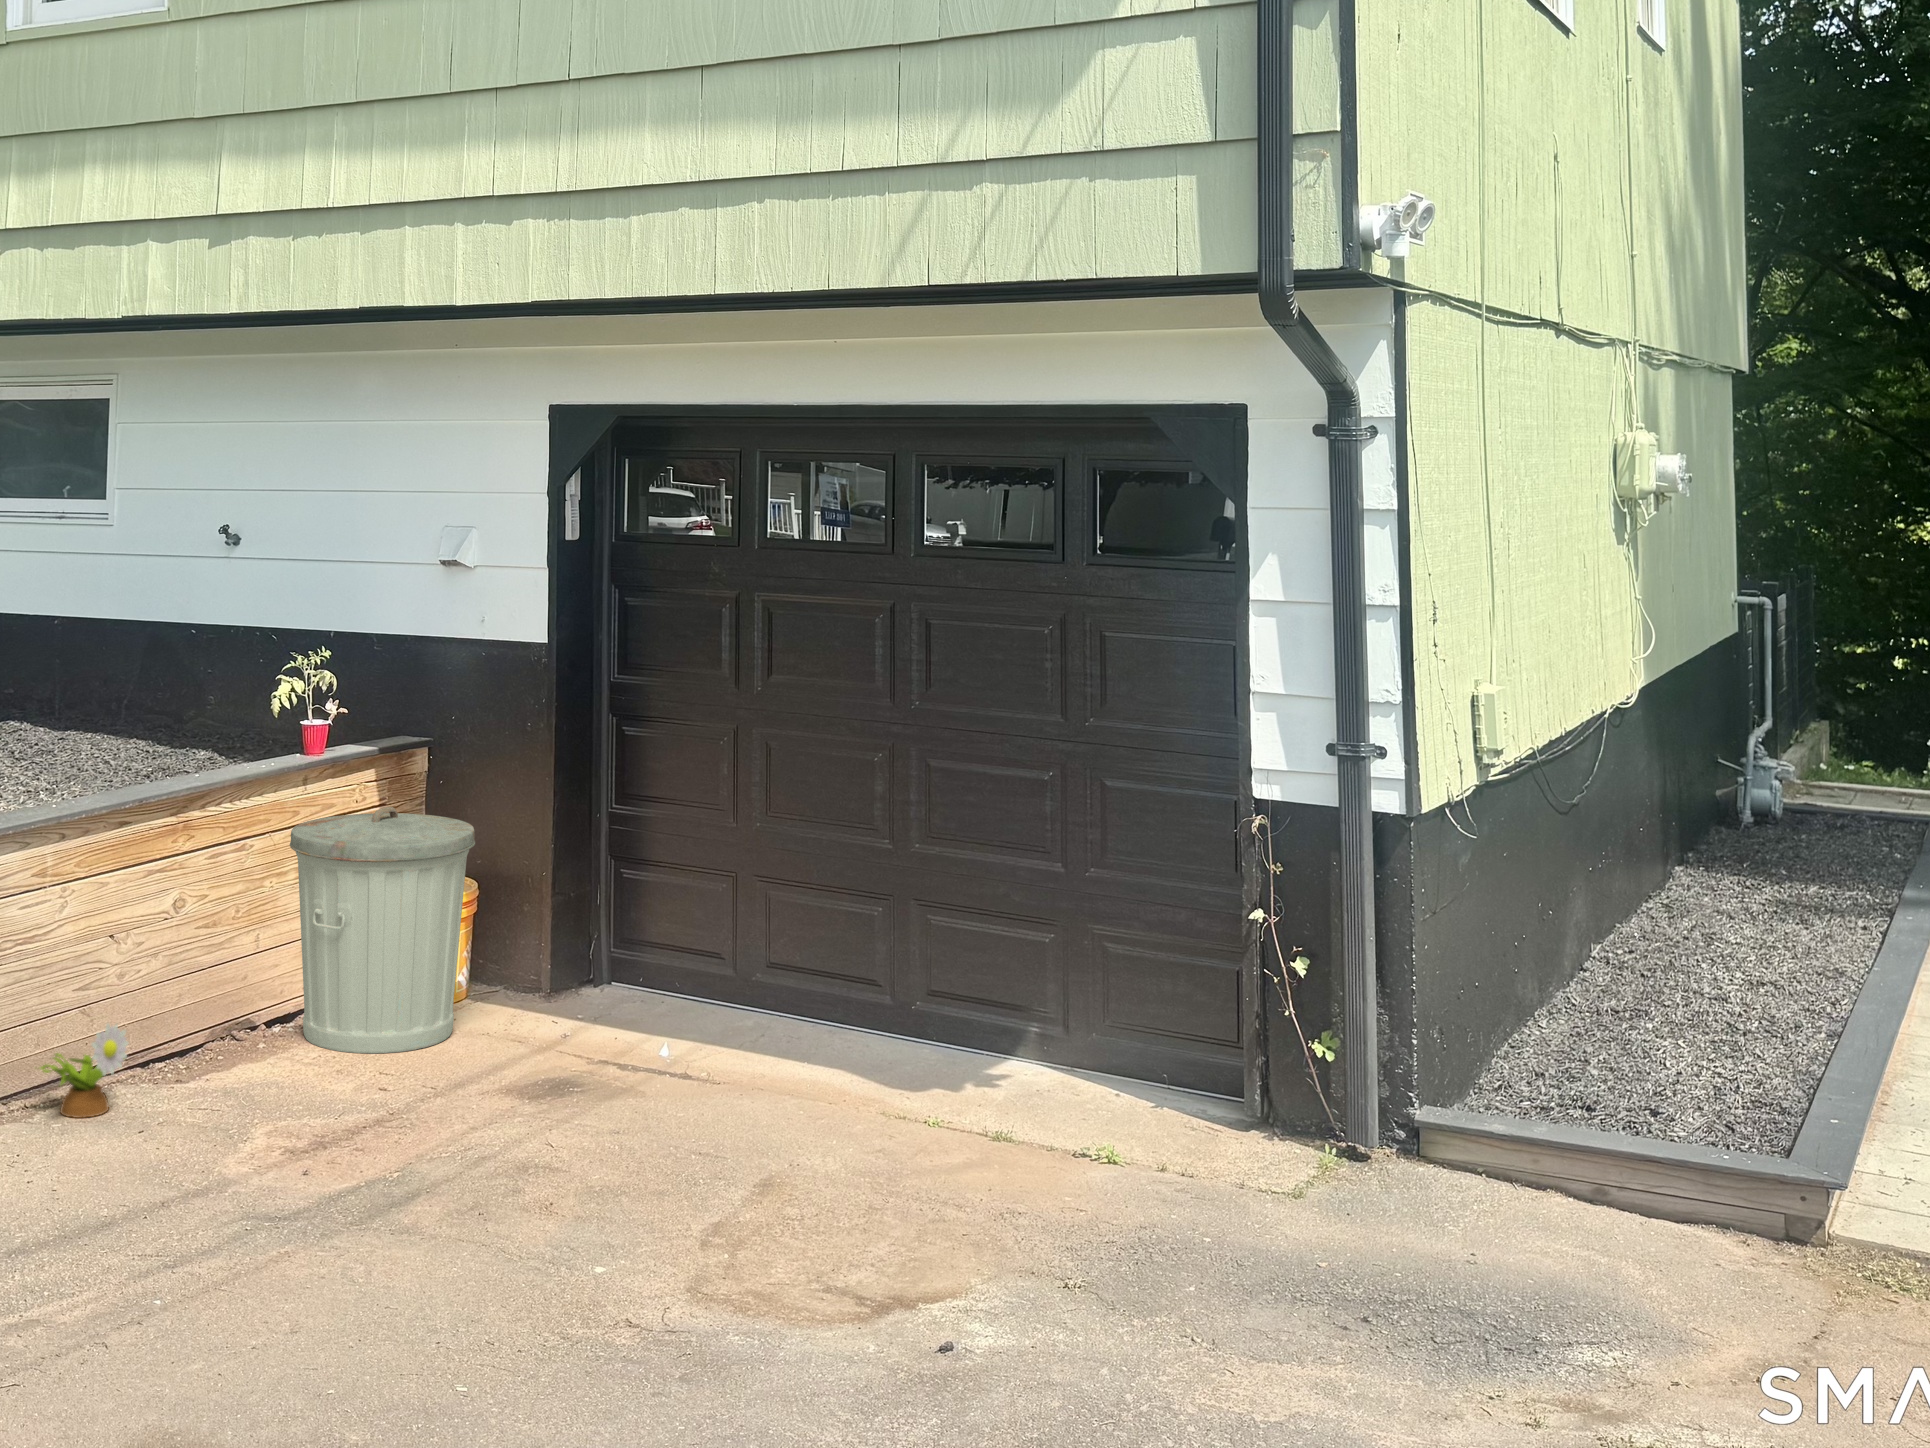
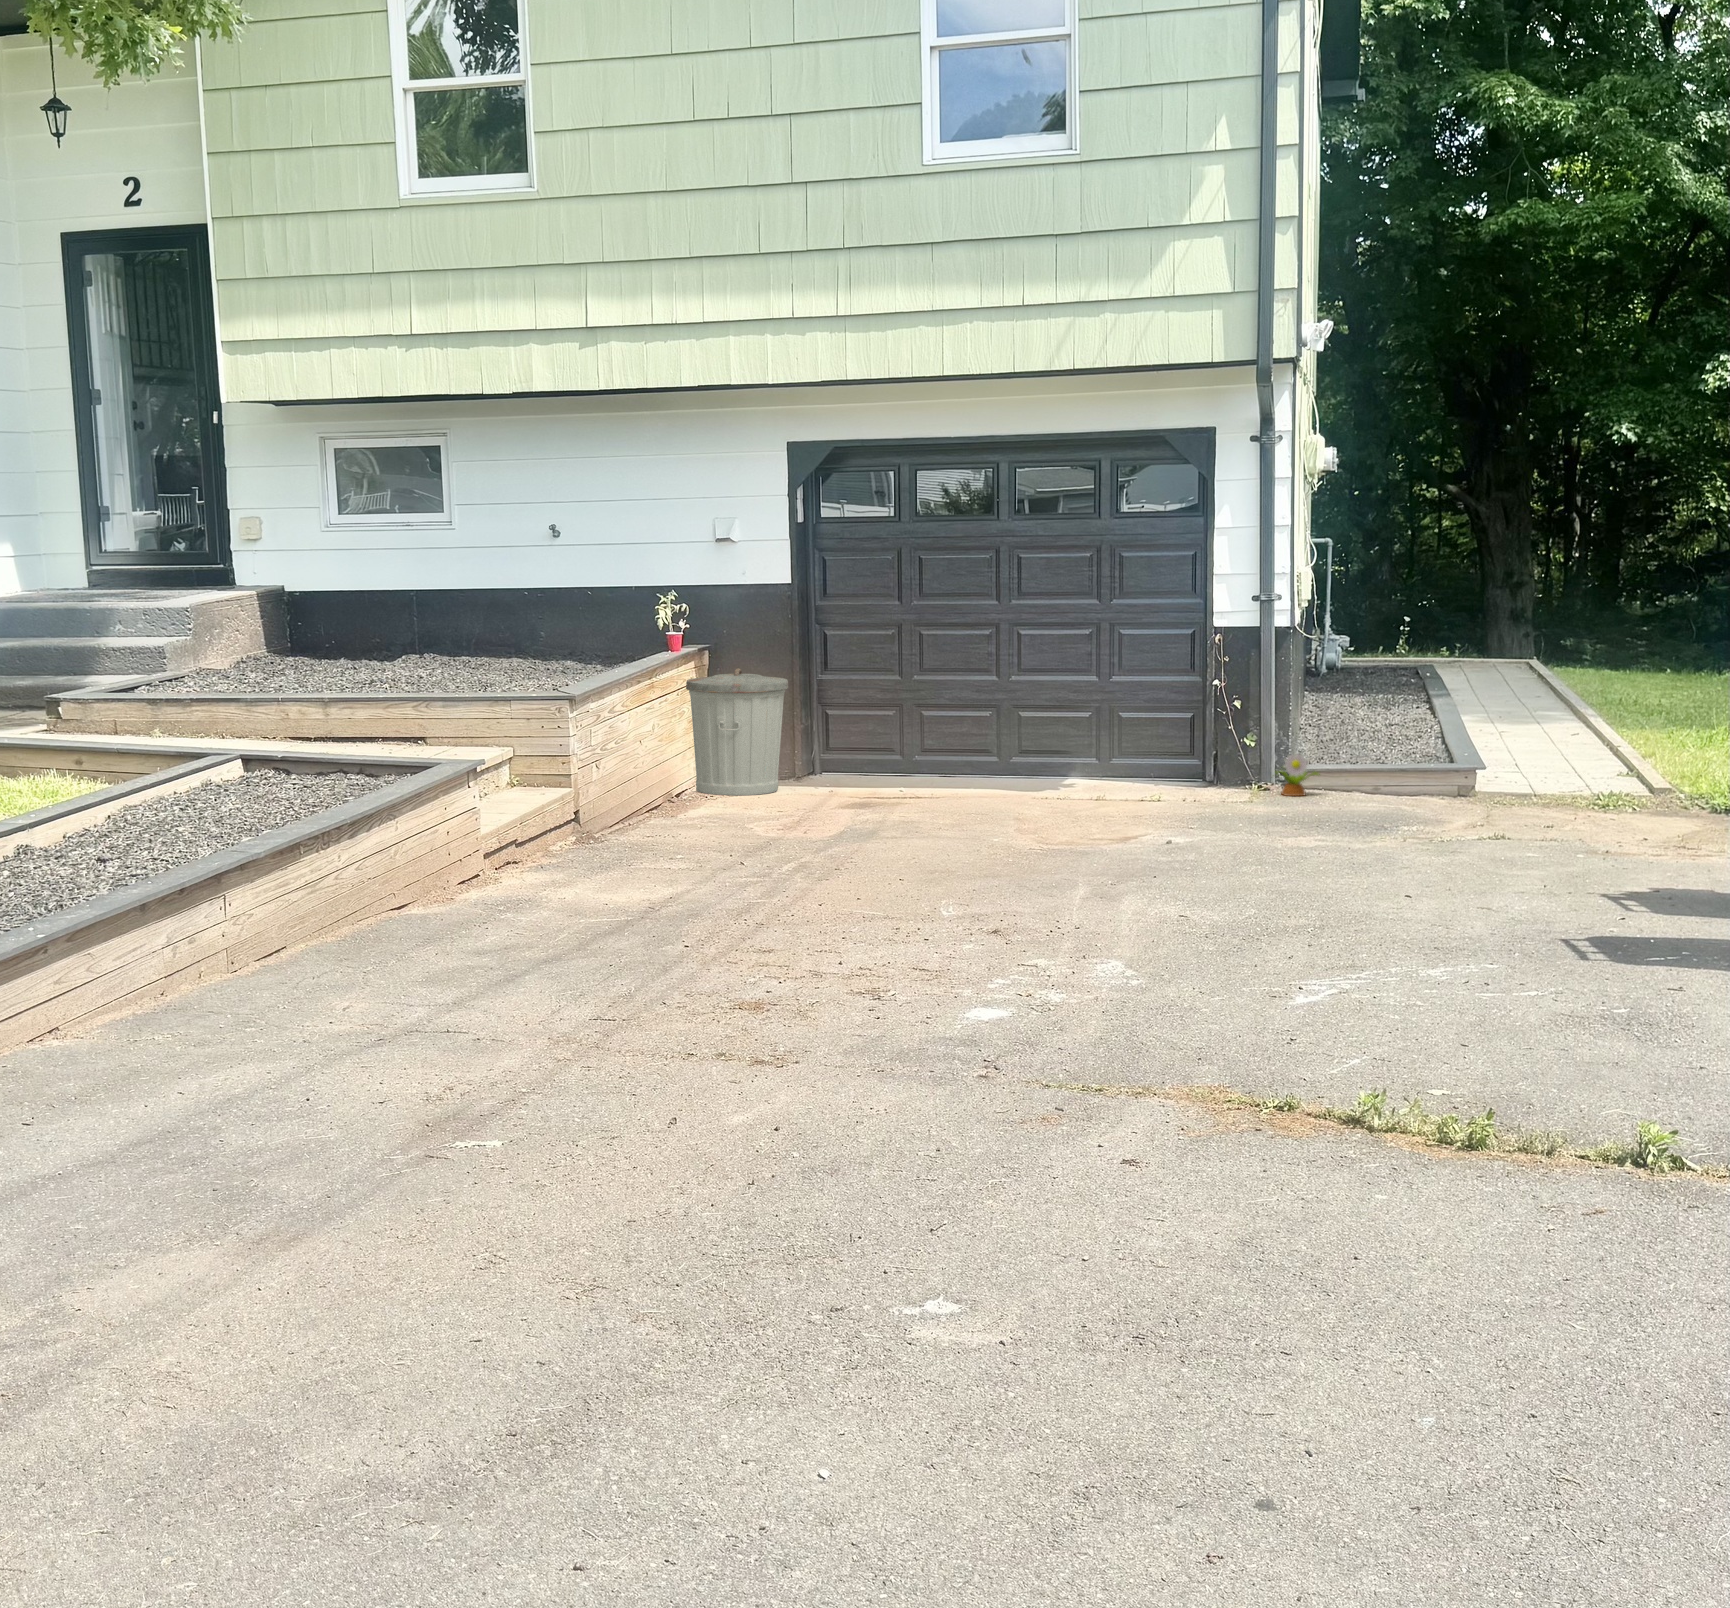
decorative plant: present [40,1024,128,1118] -> present [1277,753,1320,796]

